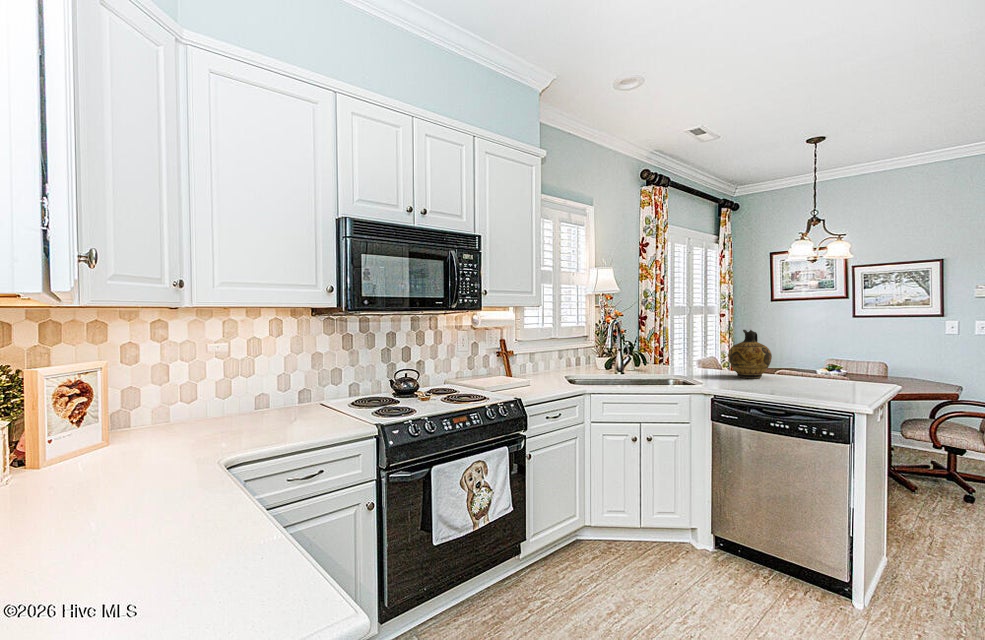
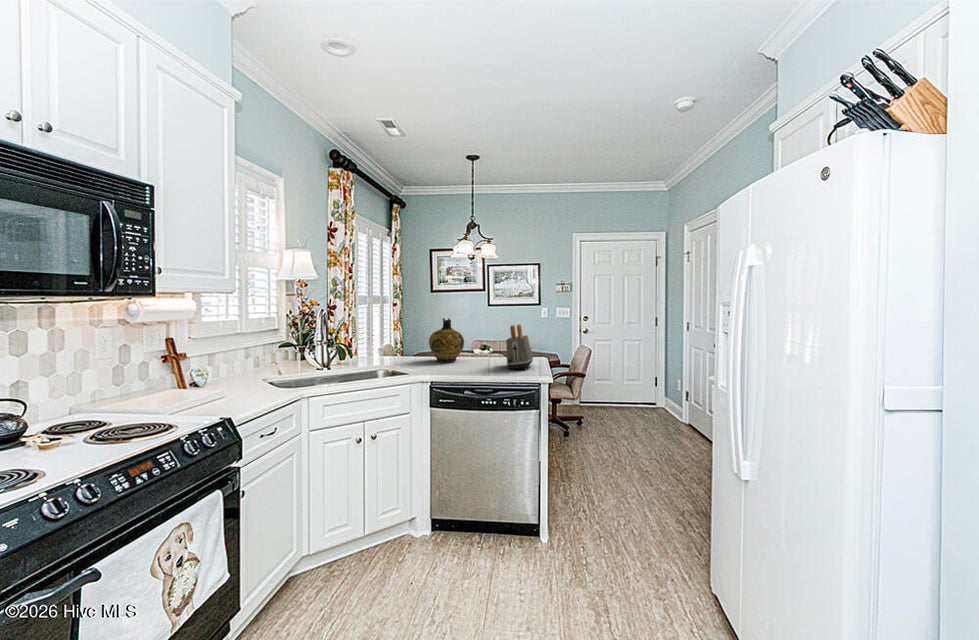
toaster: none [814,337,862,392] -> present [506,324,533,369]

